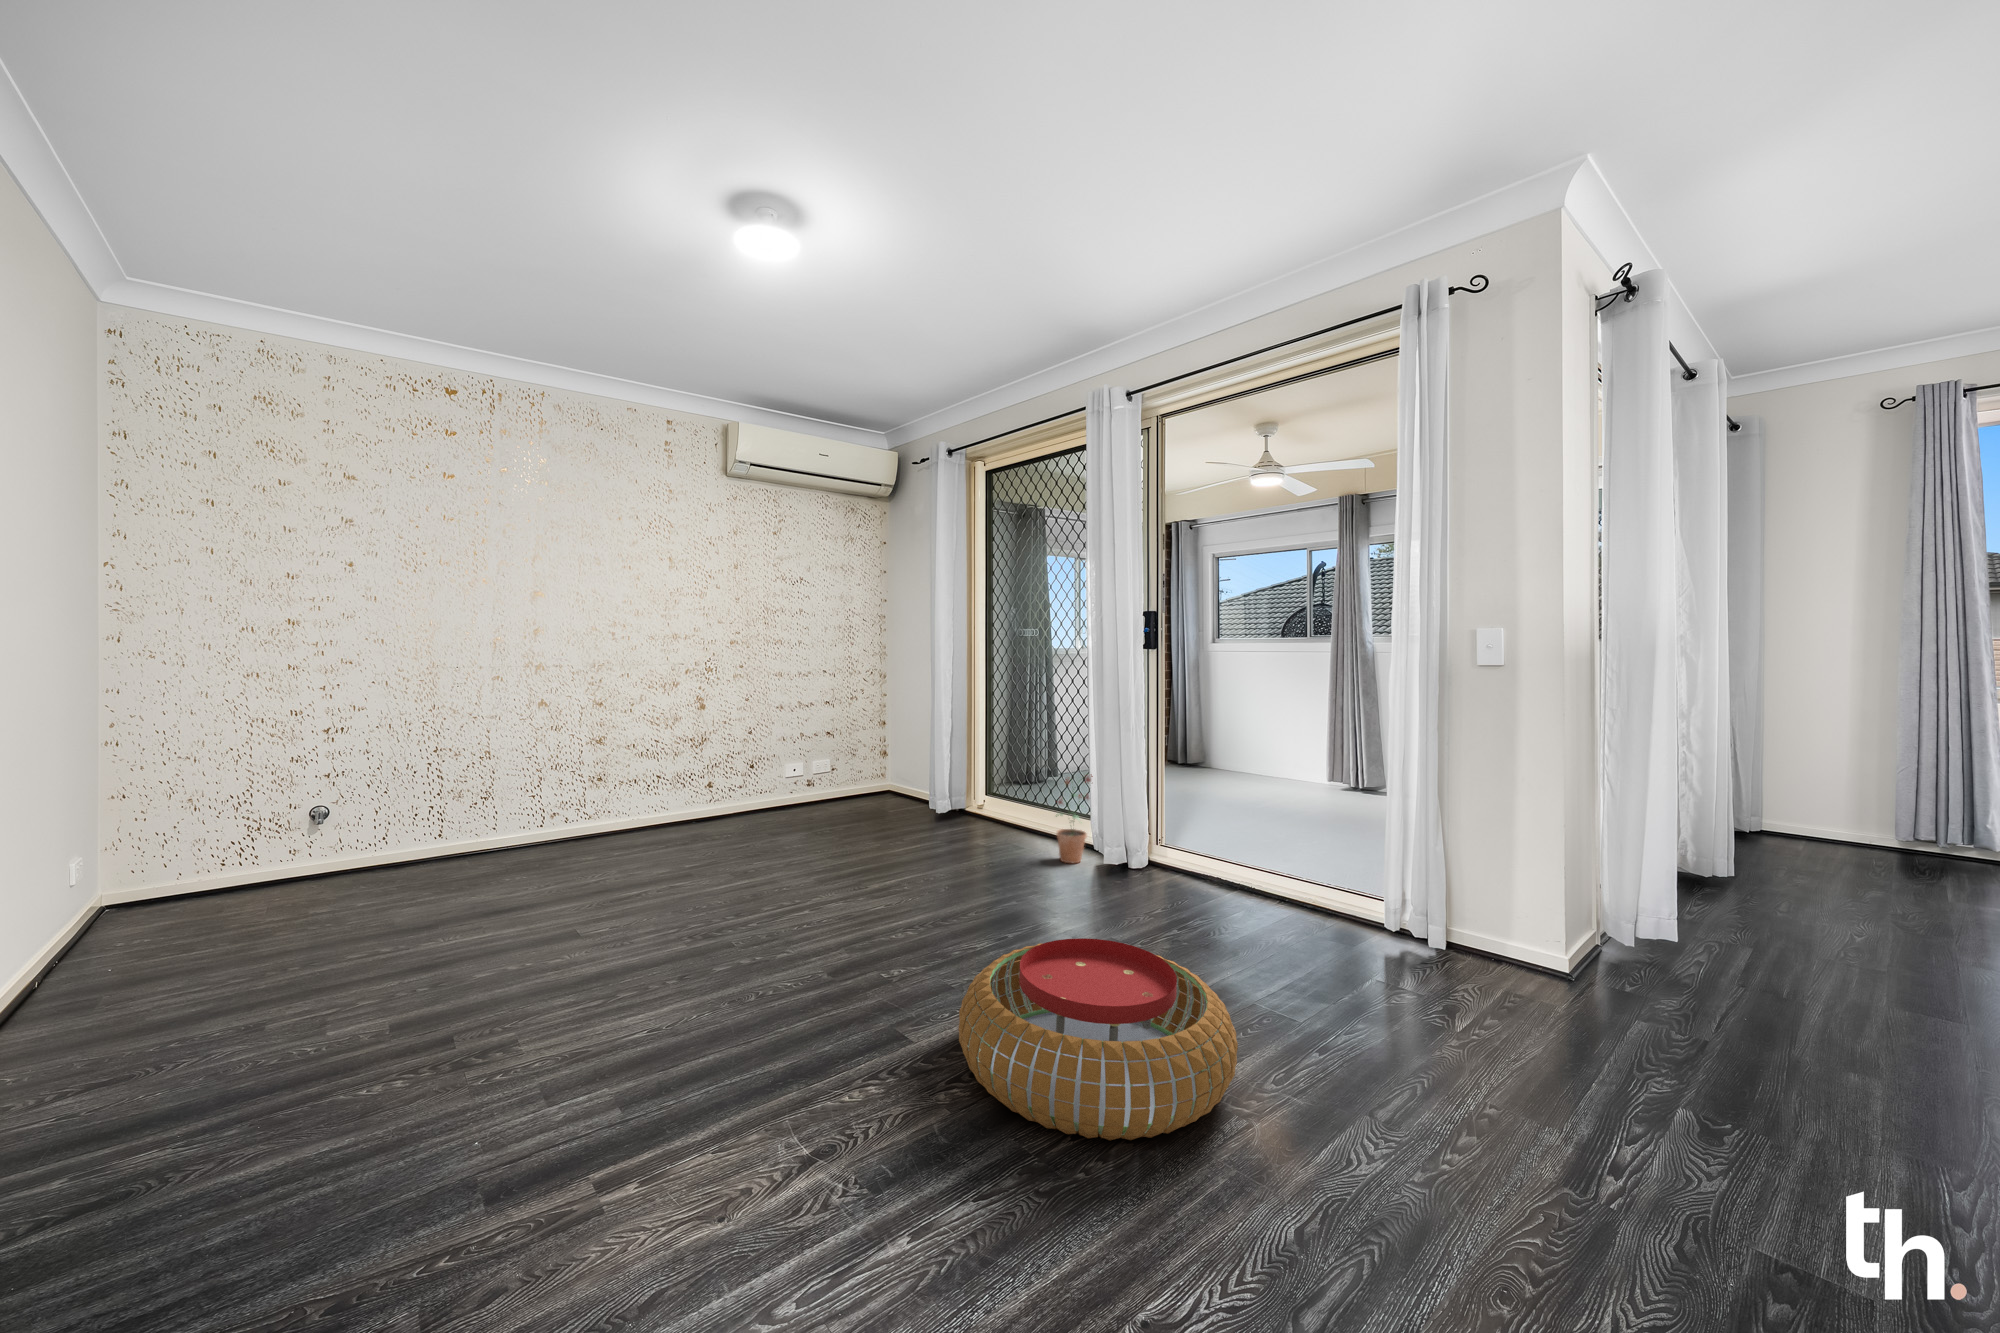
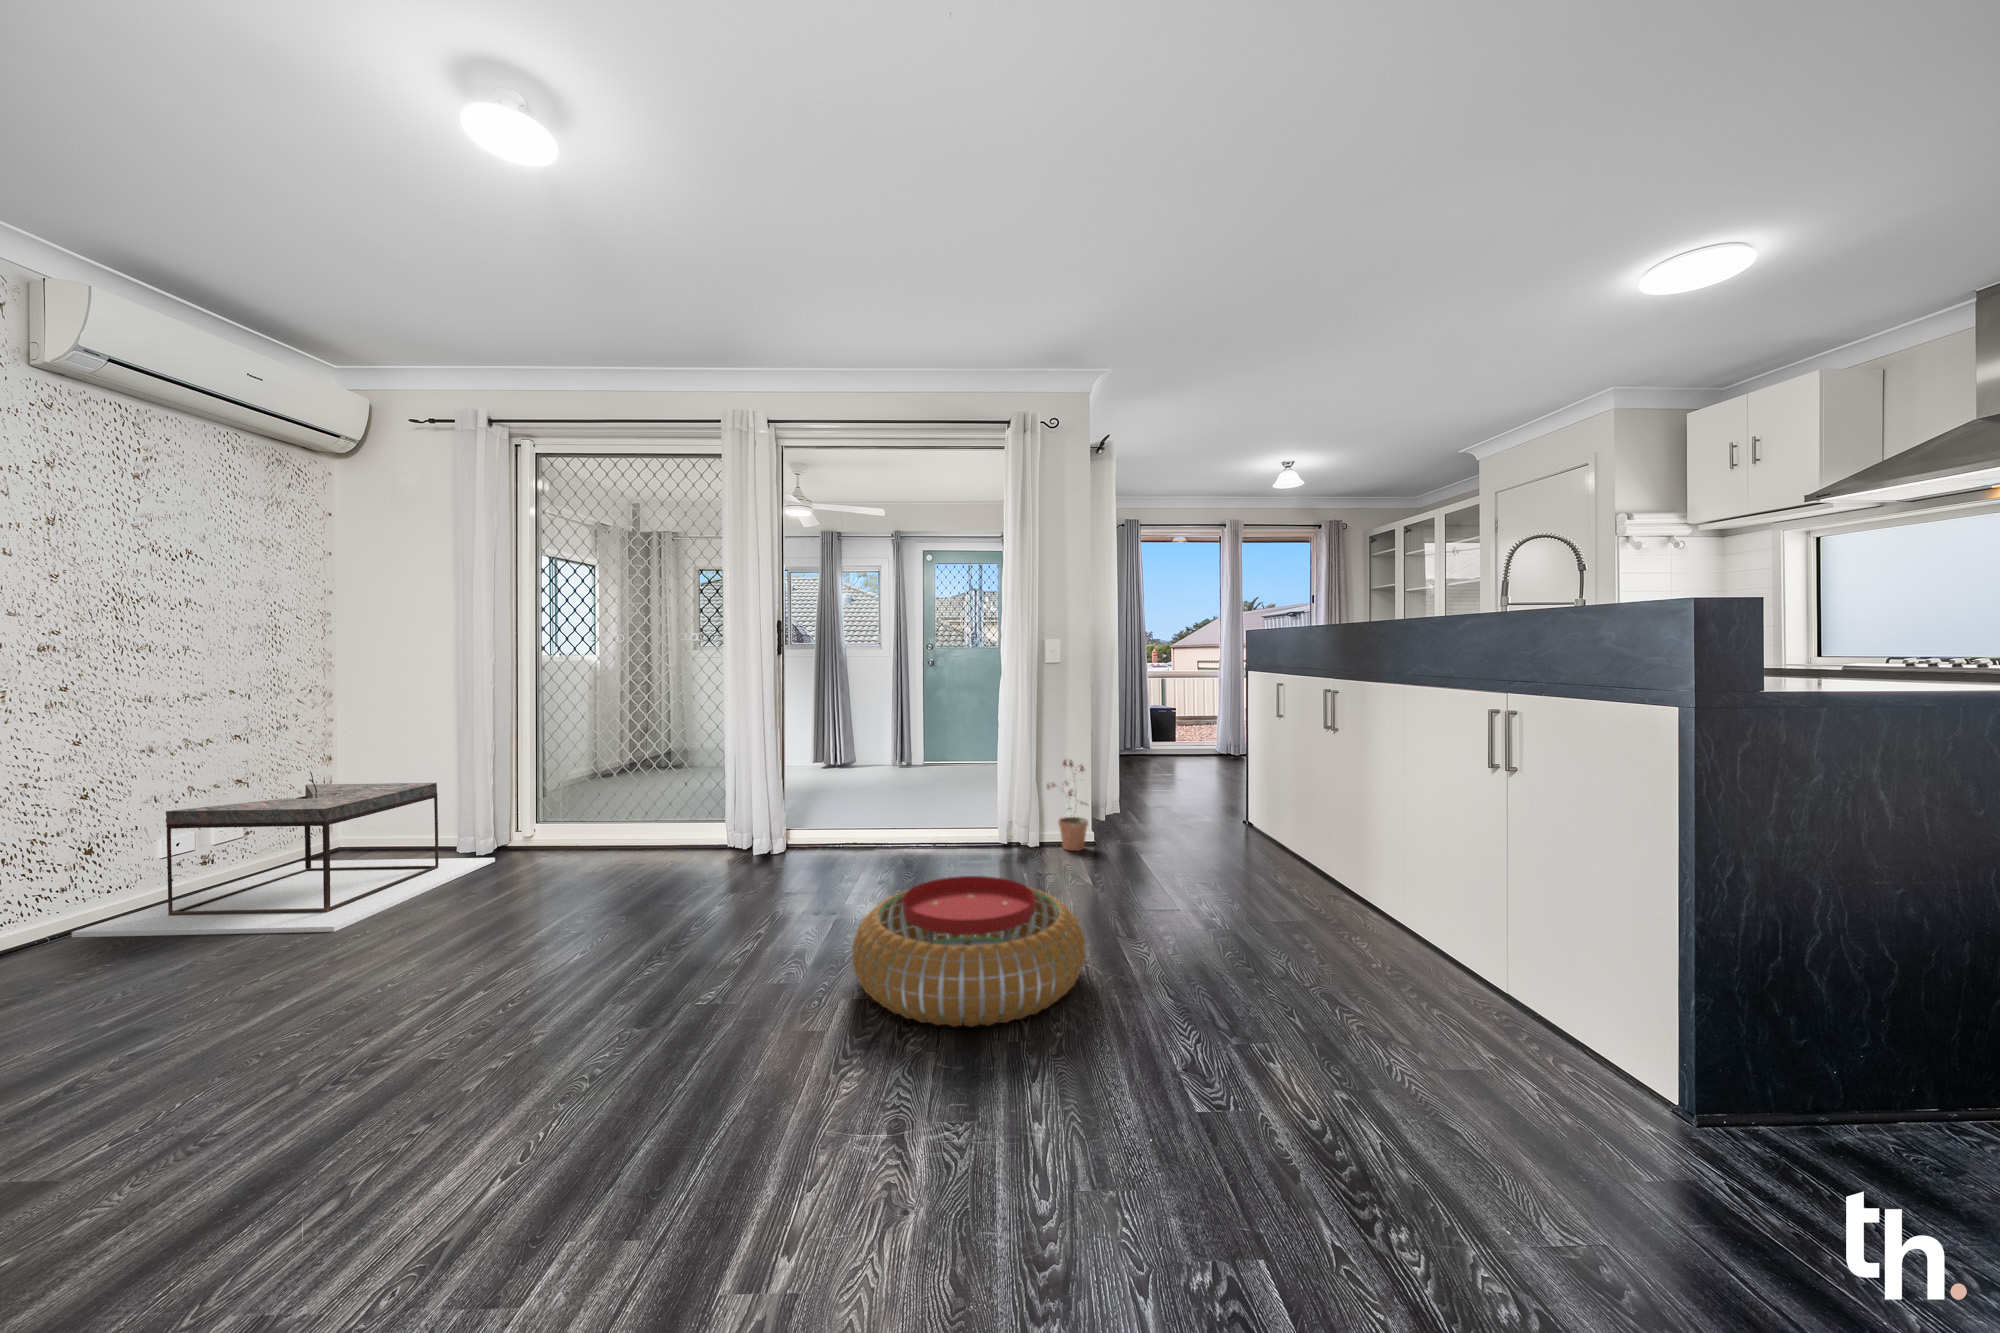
coffee table: none [739,732,946,844] -> present [72,771,495,937]
potted plant: present [1056,774,1093,863] -> present [1047,760,1088,851]

